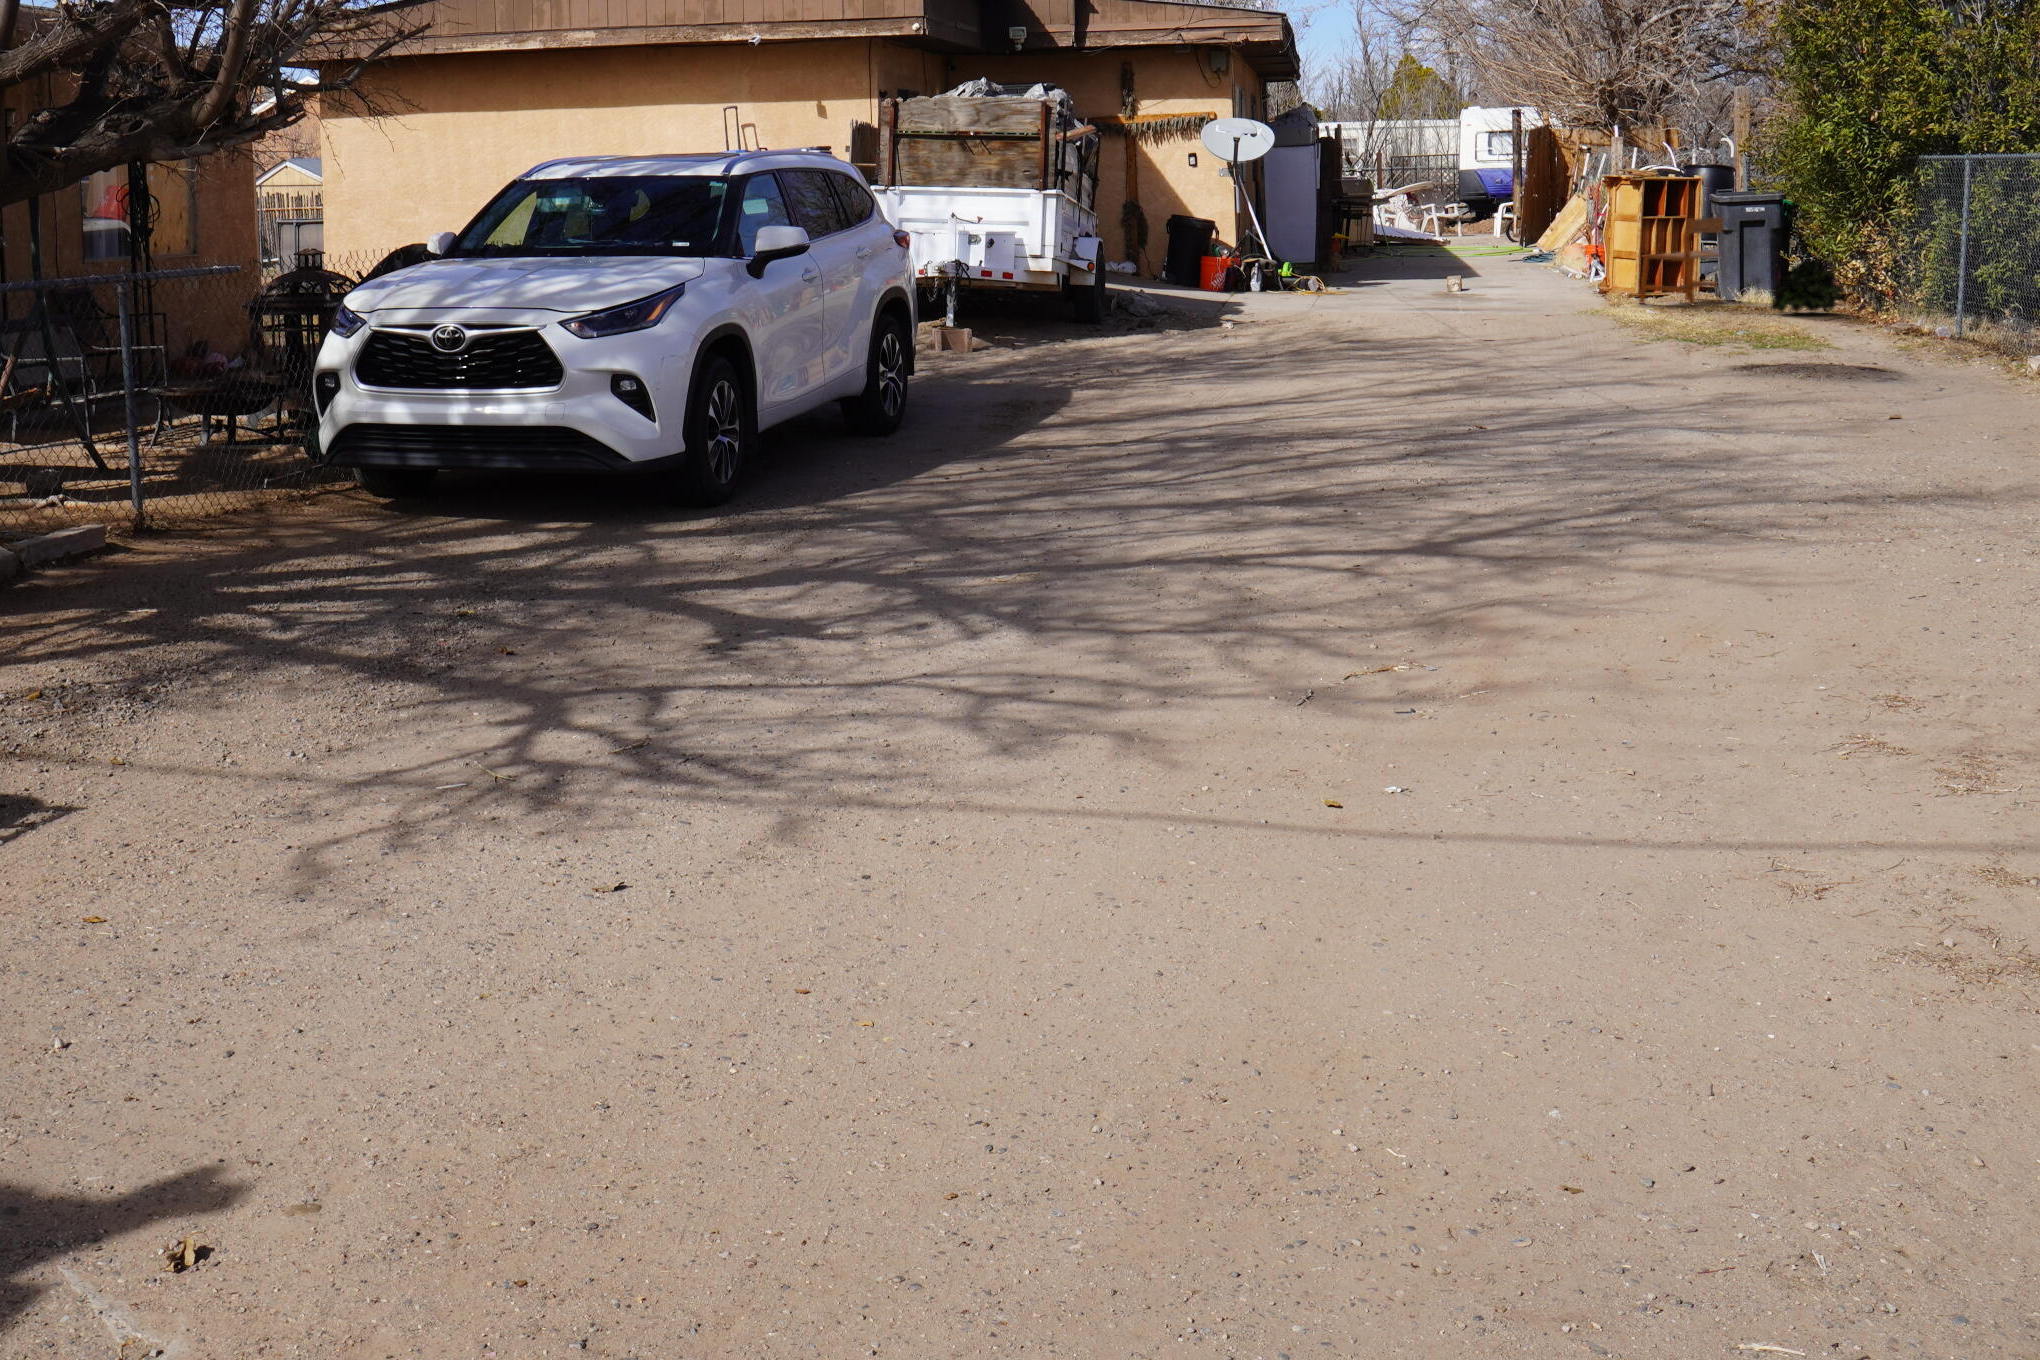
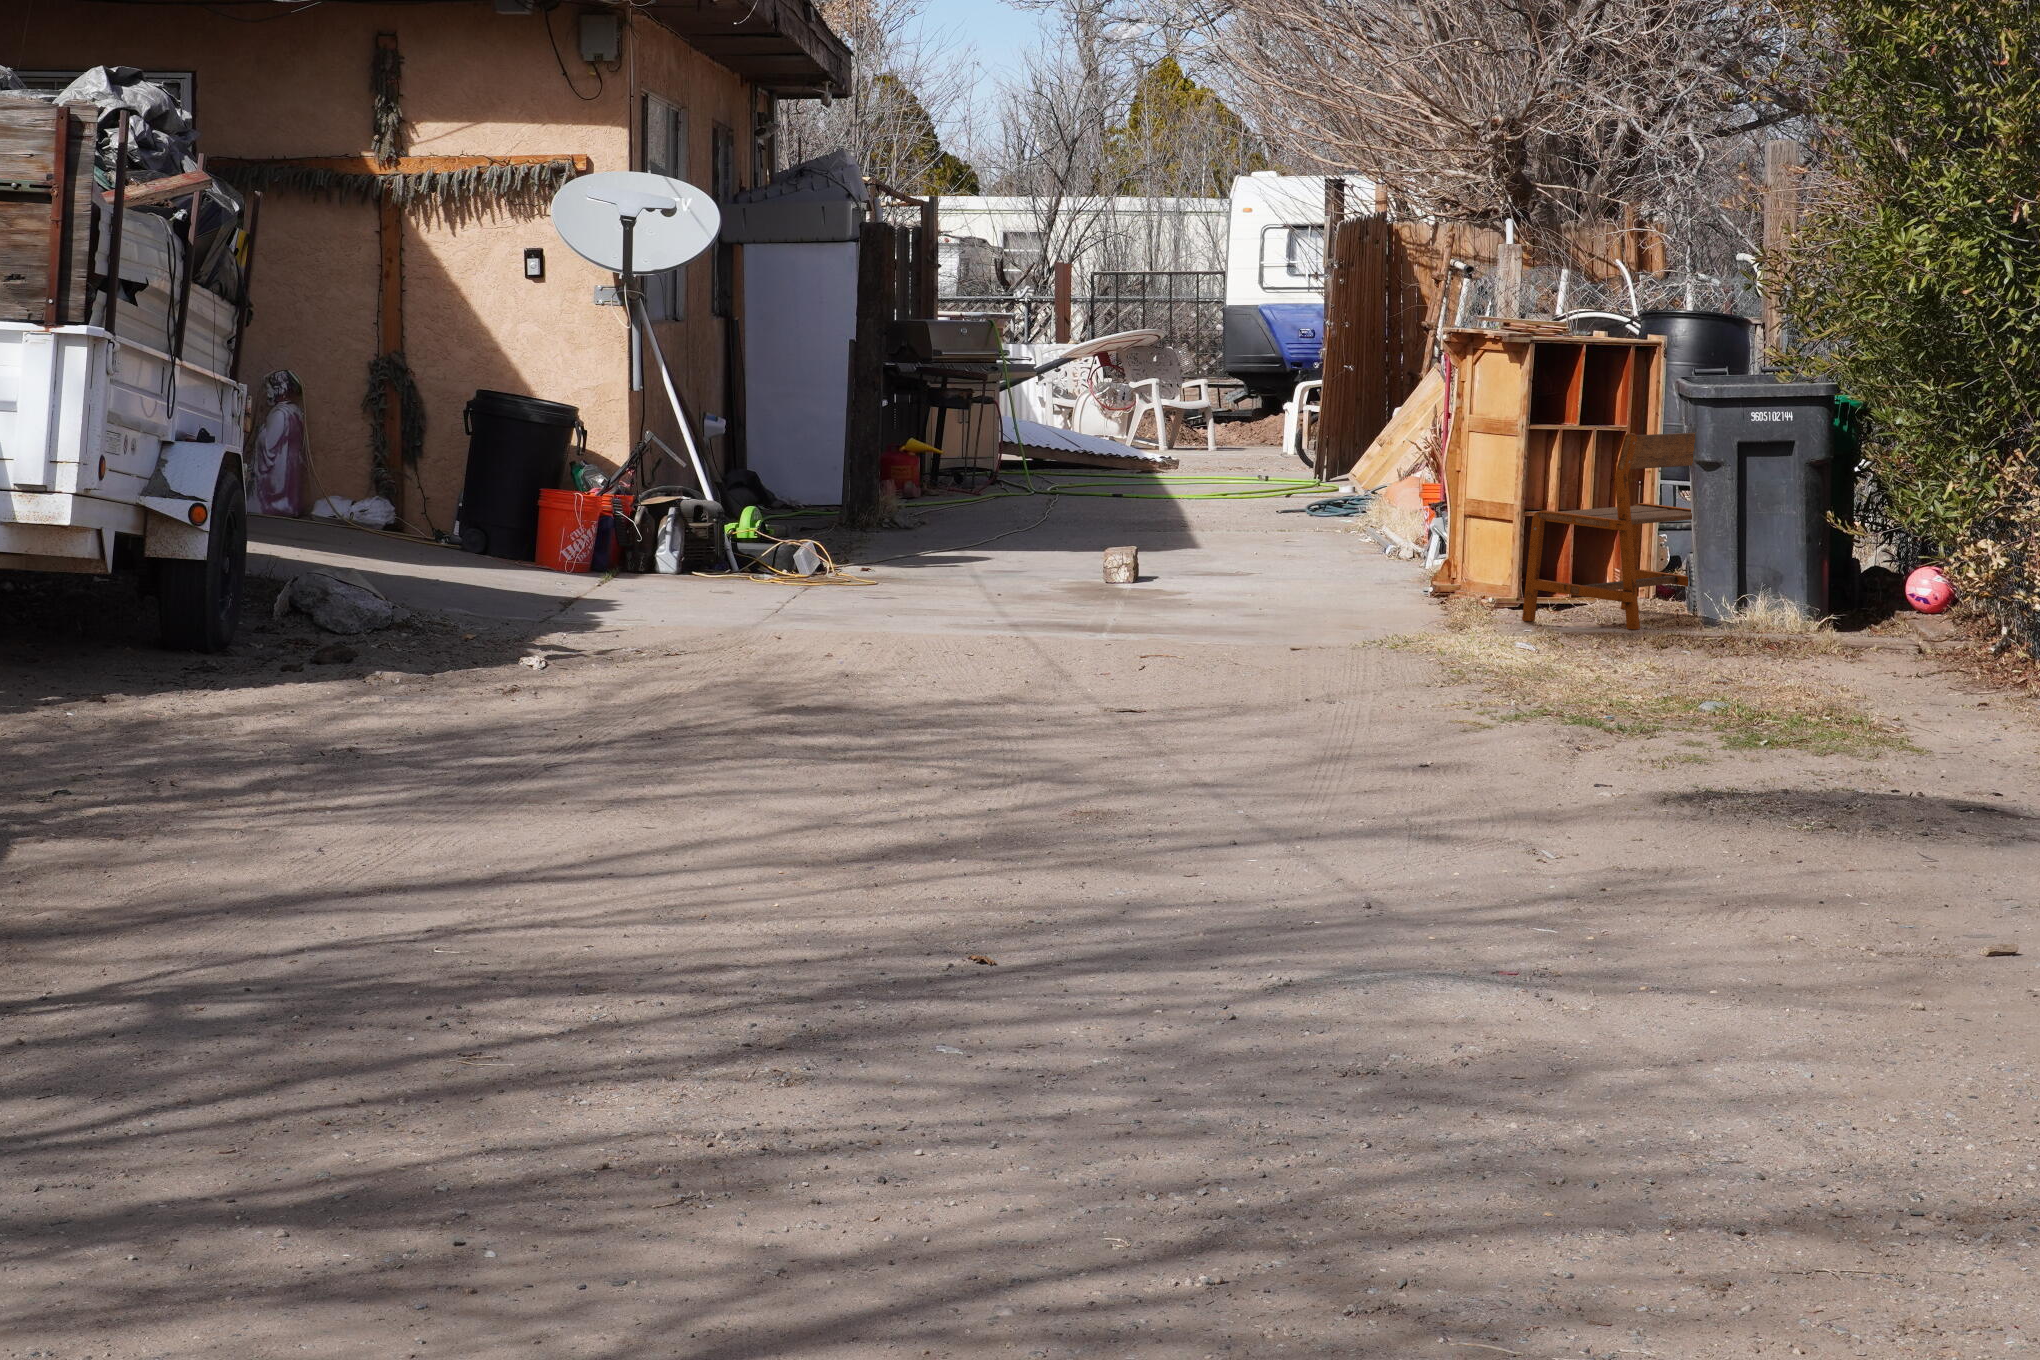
potted plant: present [1771,259,1847,312] -> none [1800,536,1963,658]

